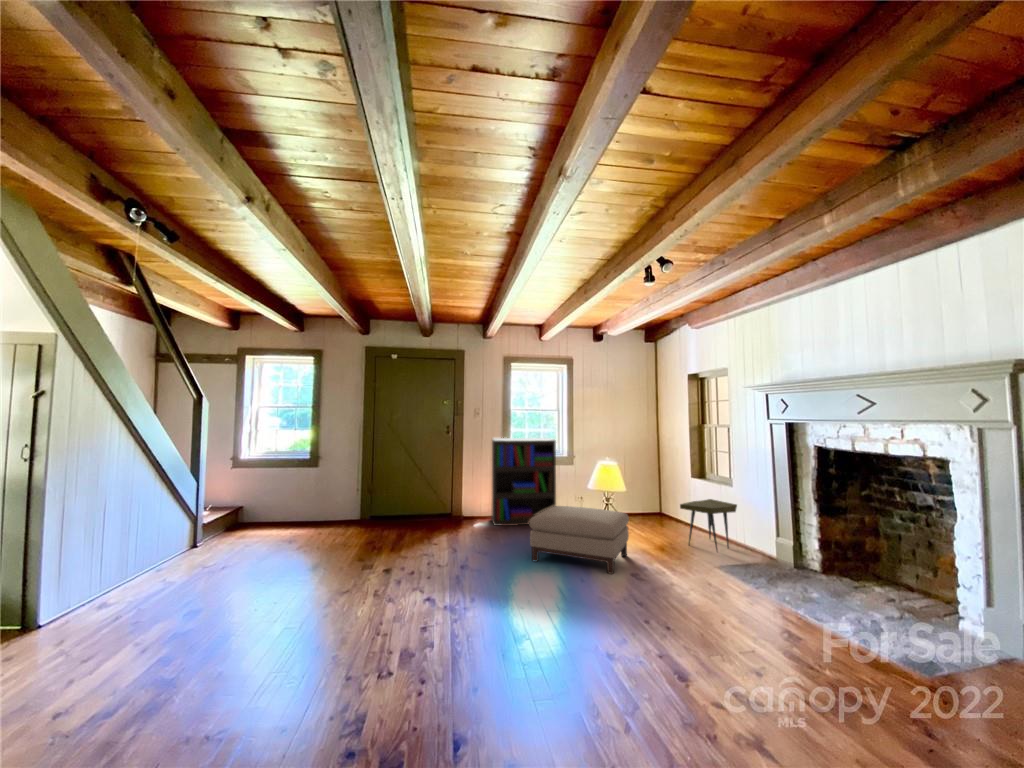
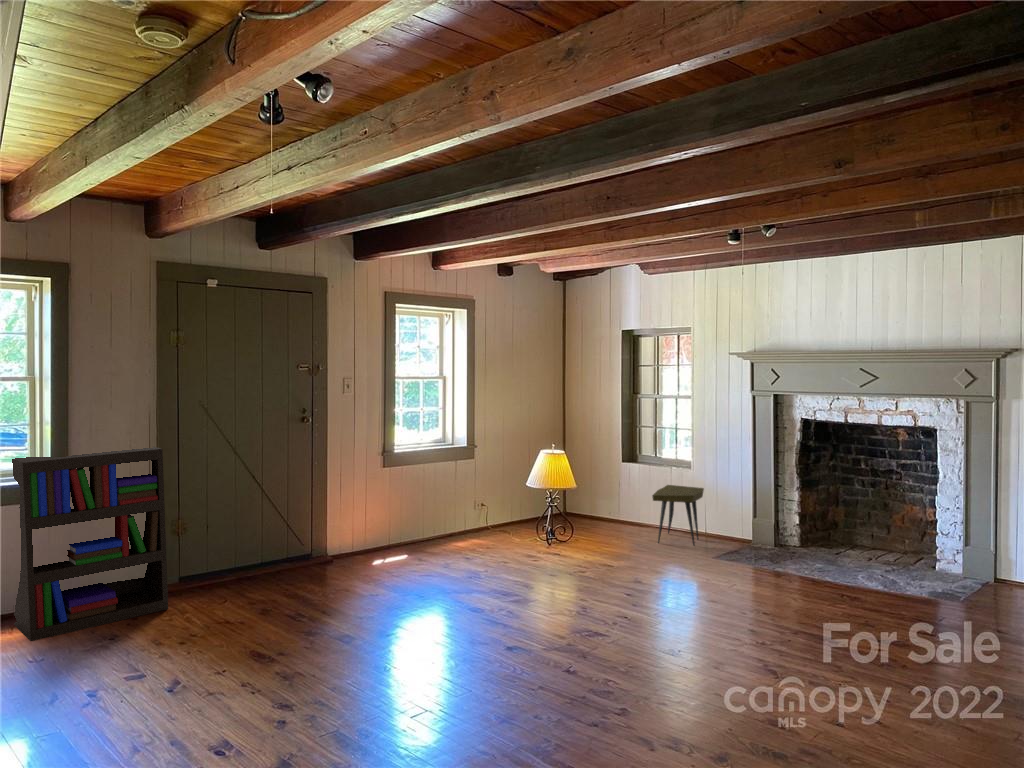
bookshelf: present [492,438,556,526] -> present [12,447,168,641]
ottoman: present [529,506,629,574] -> none [518,514,642,594]

